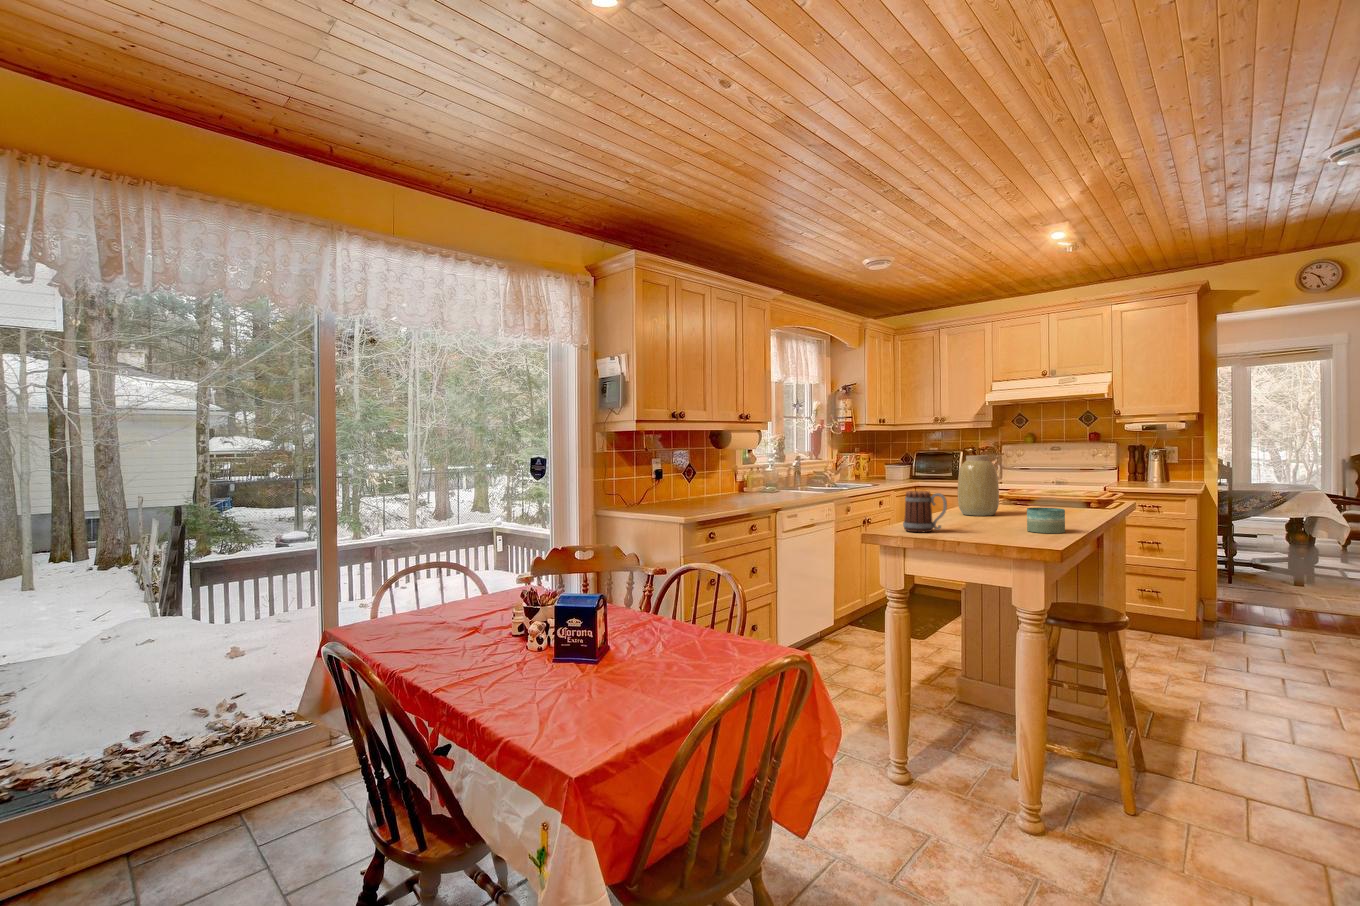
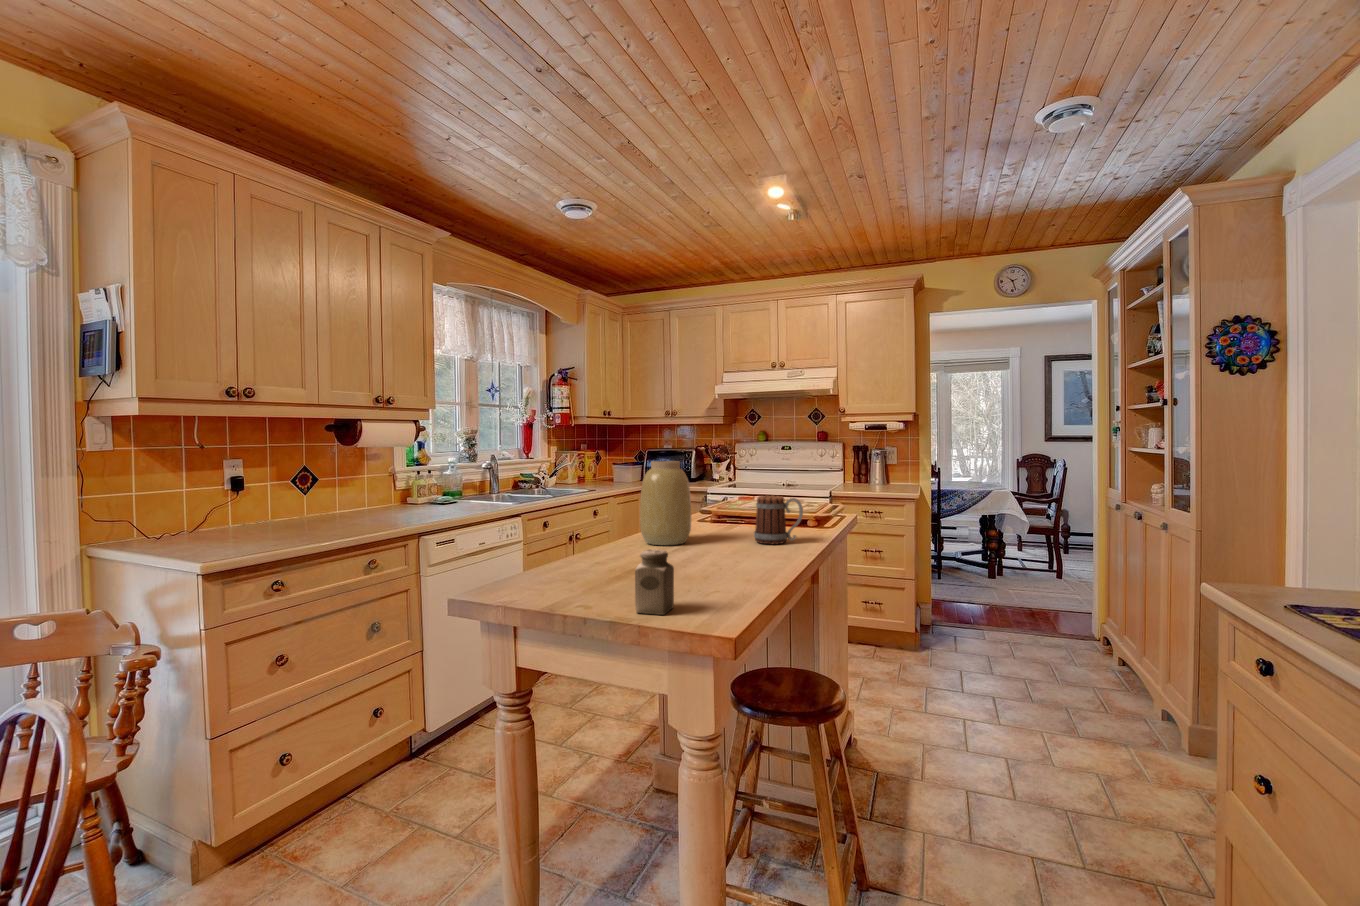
mug: present [903,491,947,532] -> present [754,495,803,544]
salt shaker: none [994,504,1018,541] -> present [635,549,674,615]
candle: present [1027,508,1065,533] -> none [703,544,752,587]

